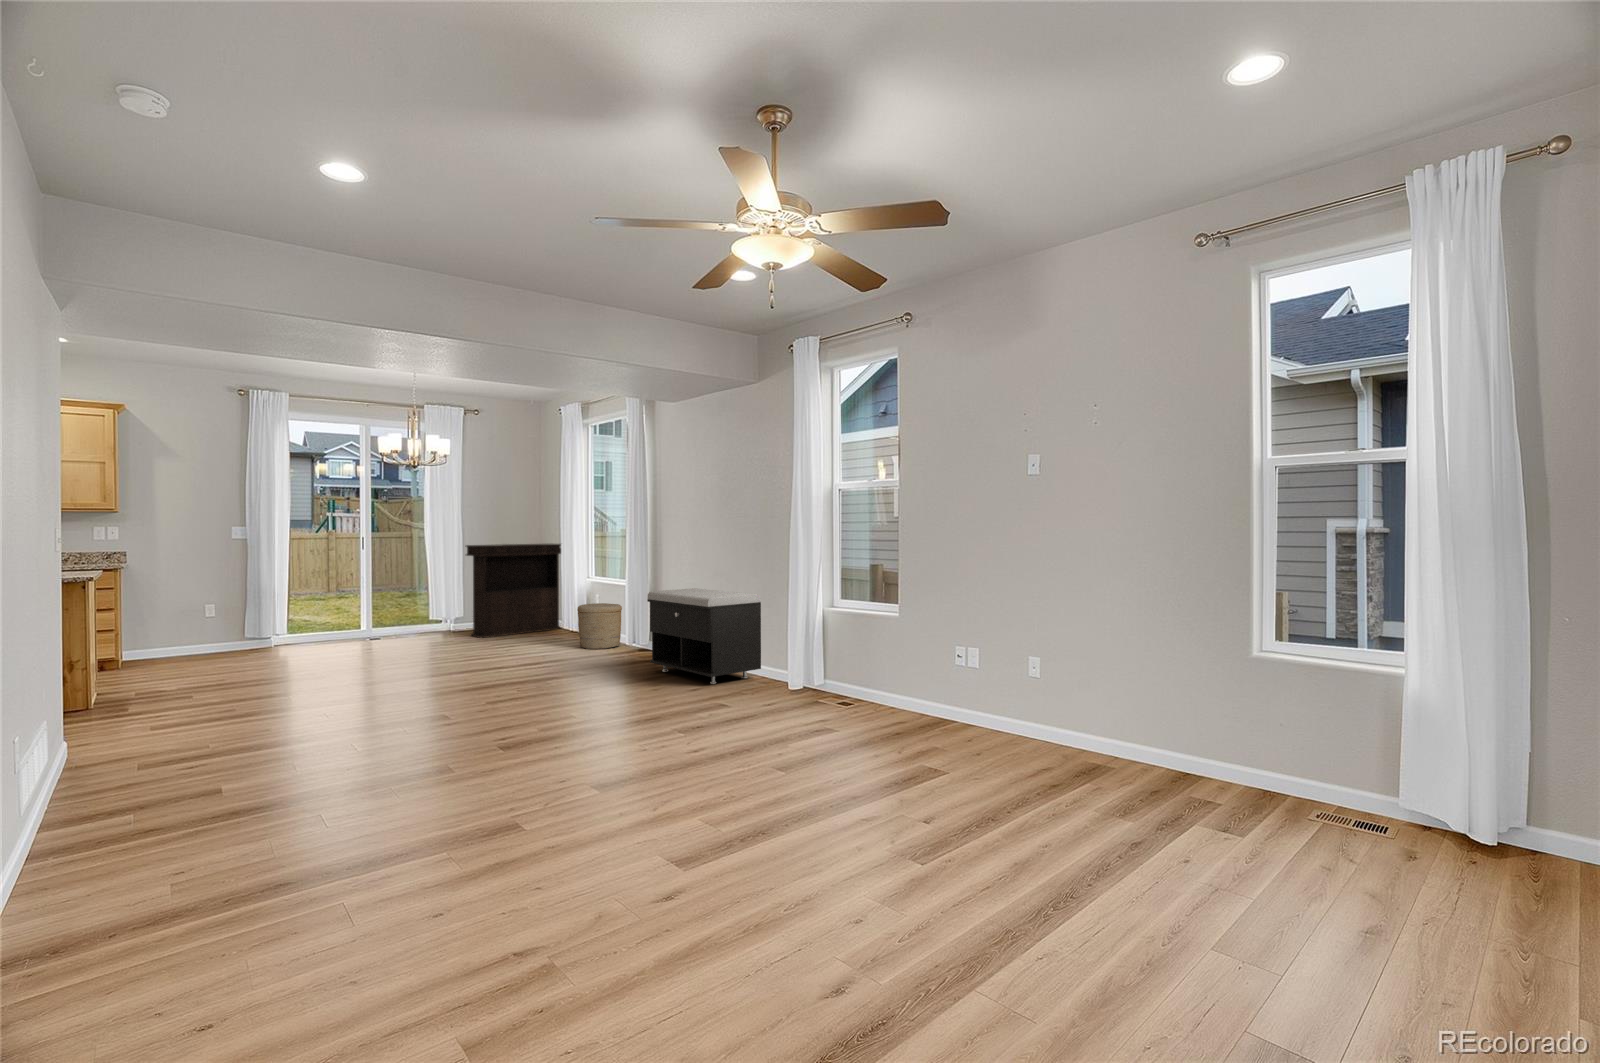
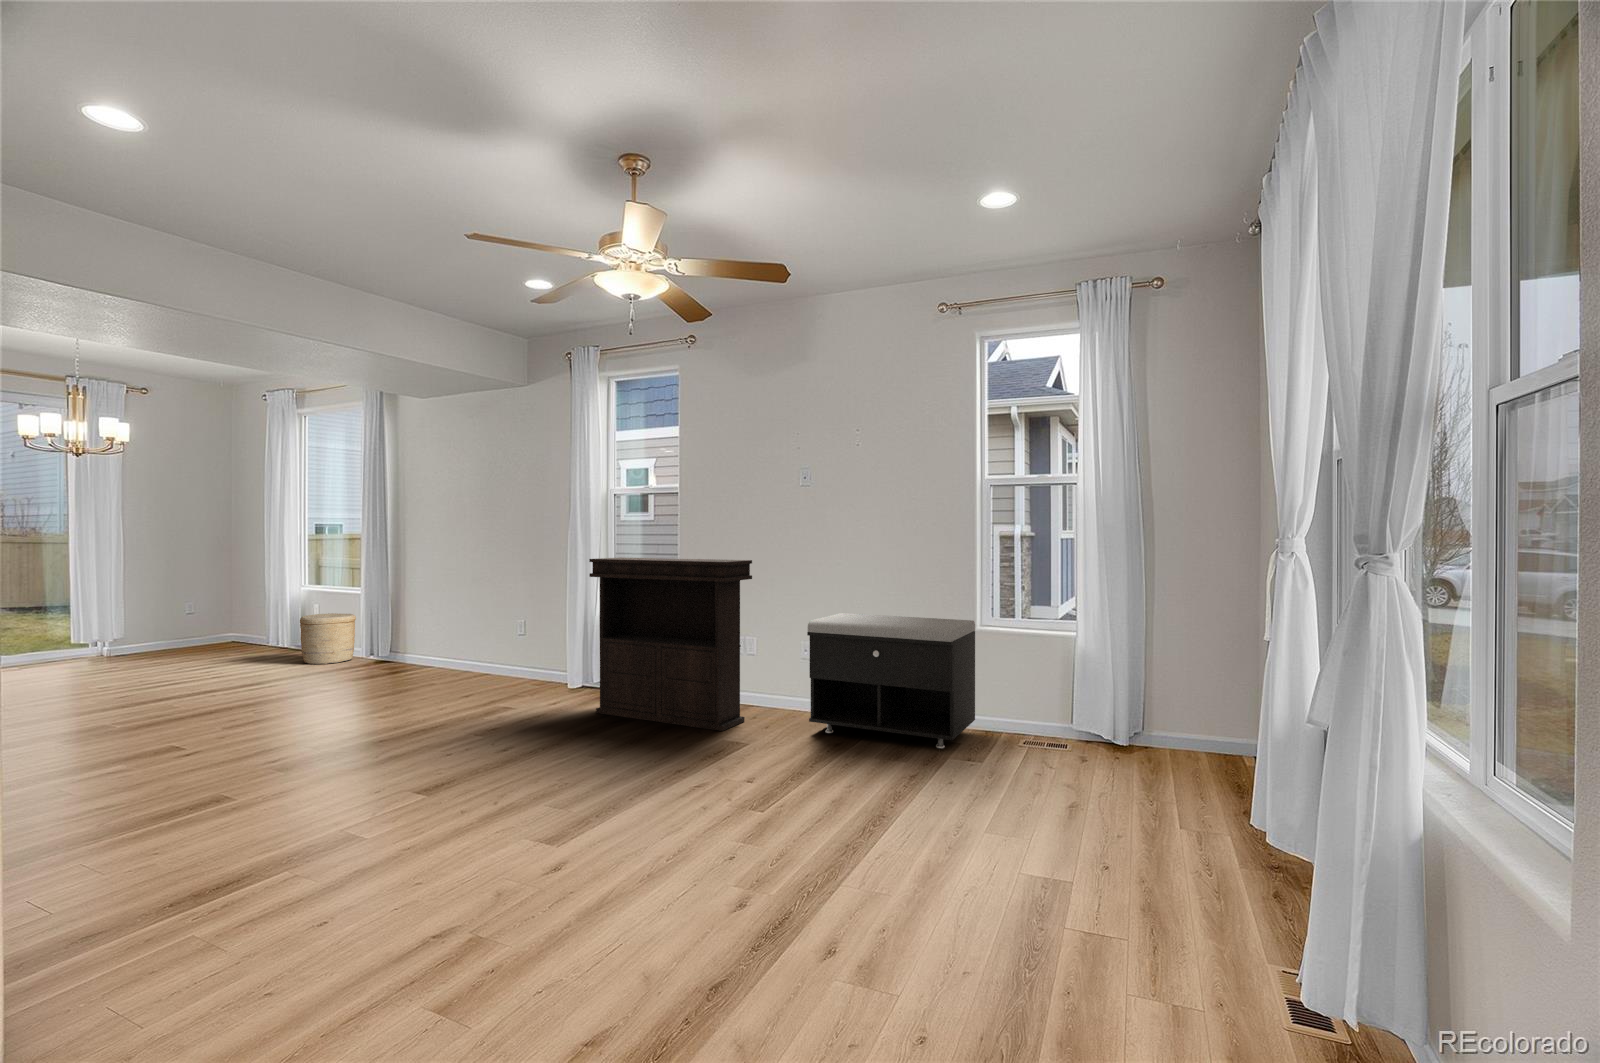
console table: present [466,544,561,638] -> present [589,557,752,731]
storage bench: present [647,588,761,684] -> present [807,613,975,749]

